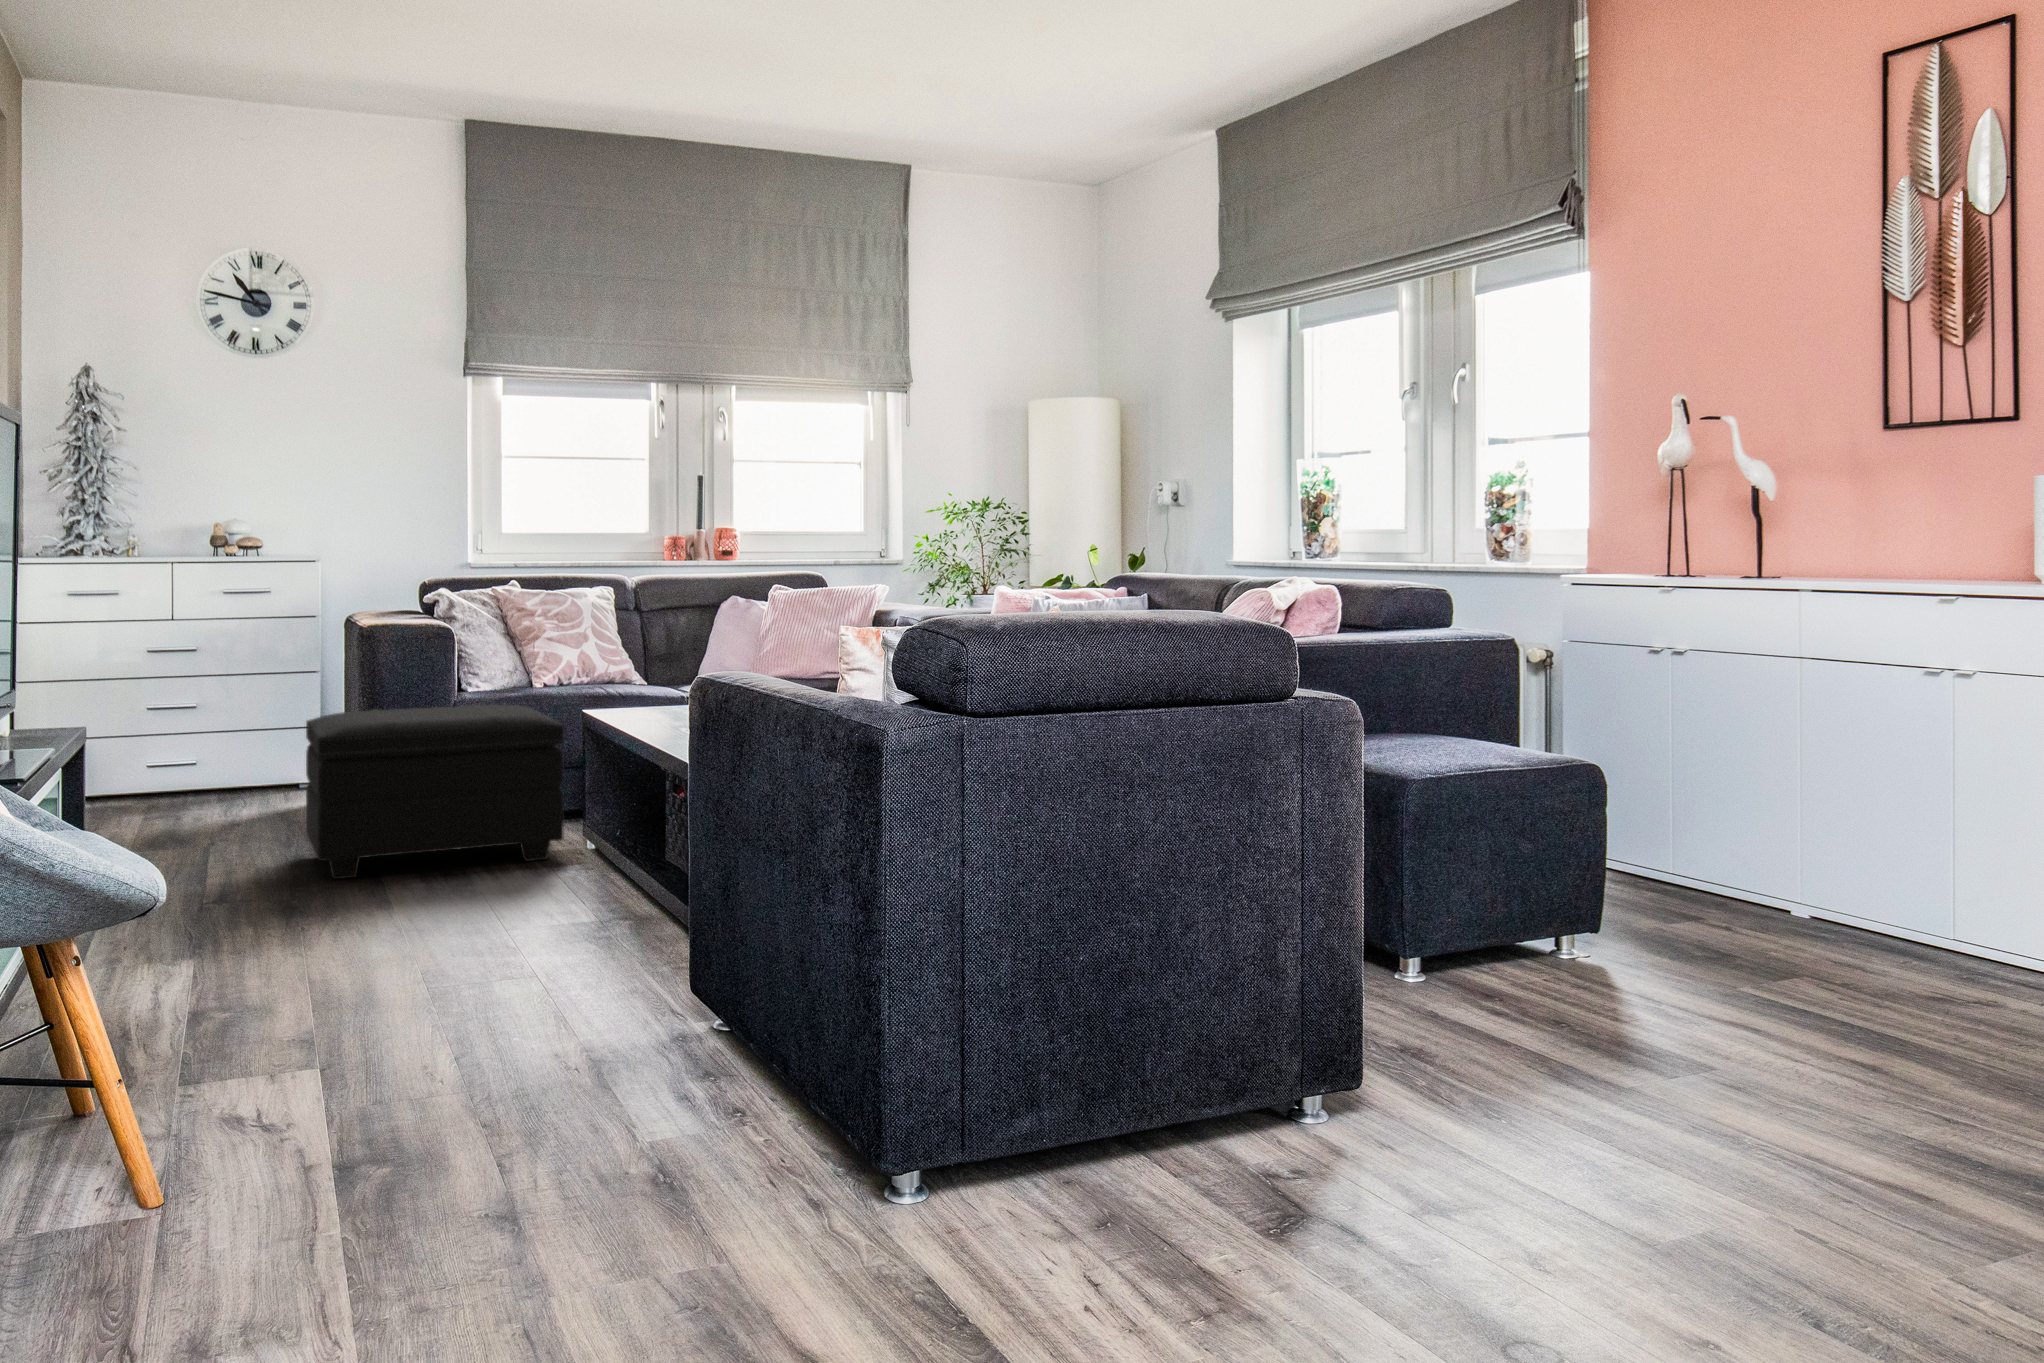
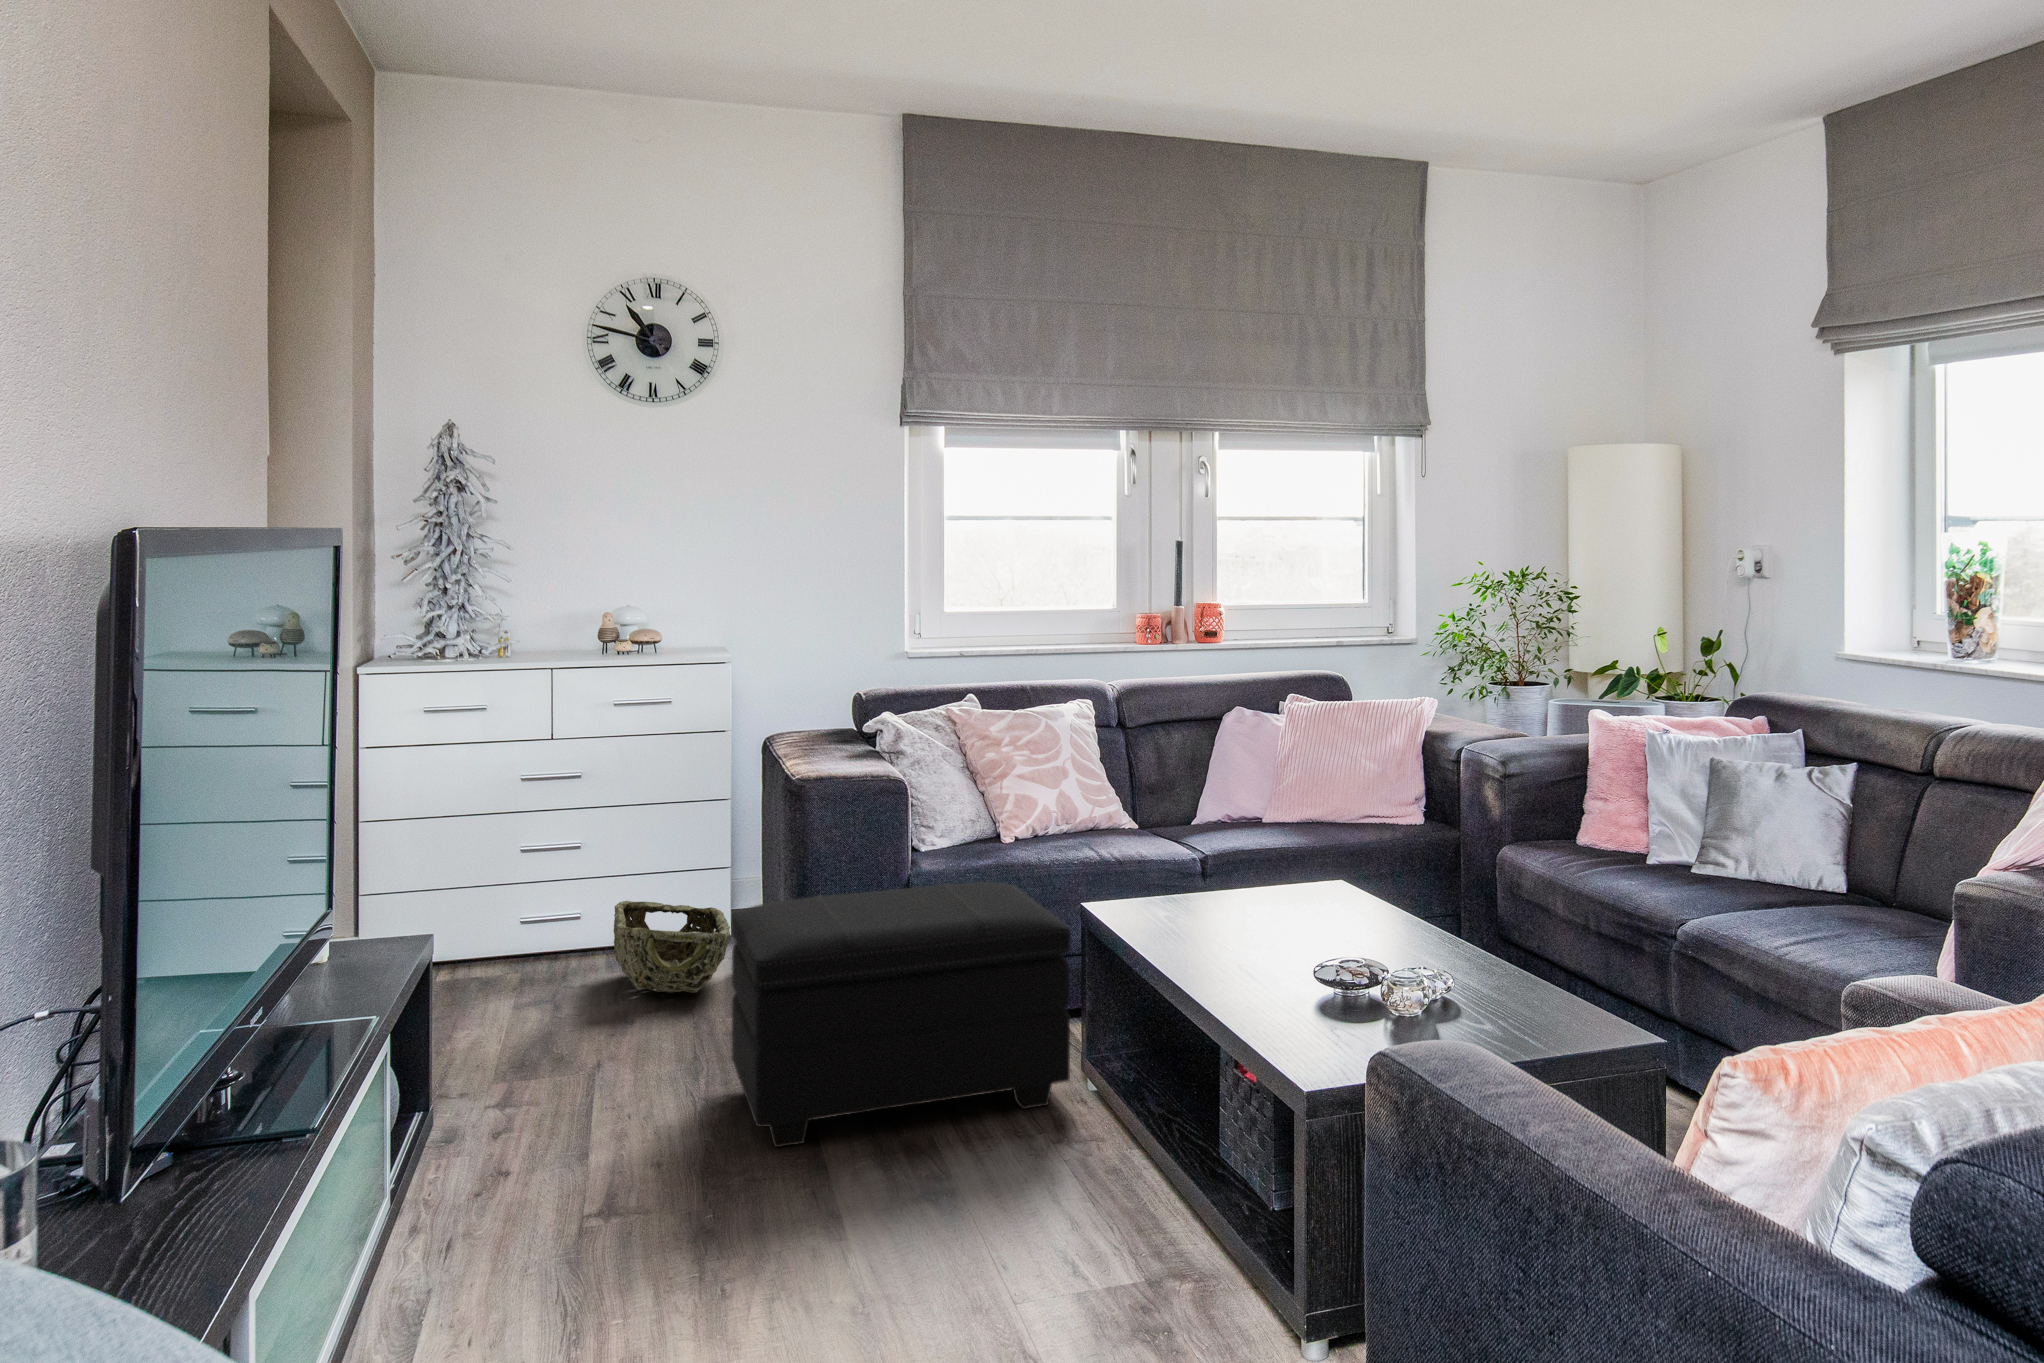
woven basket: none [220,748,314,814] -> present [613,901,730,993]

